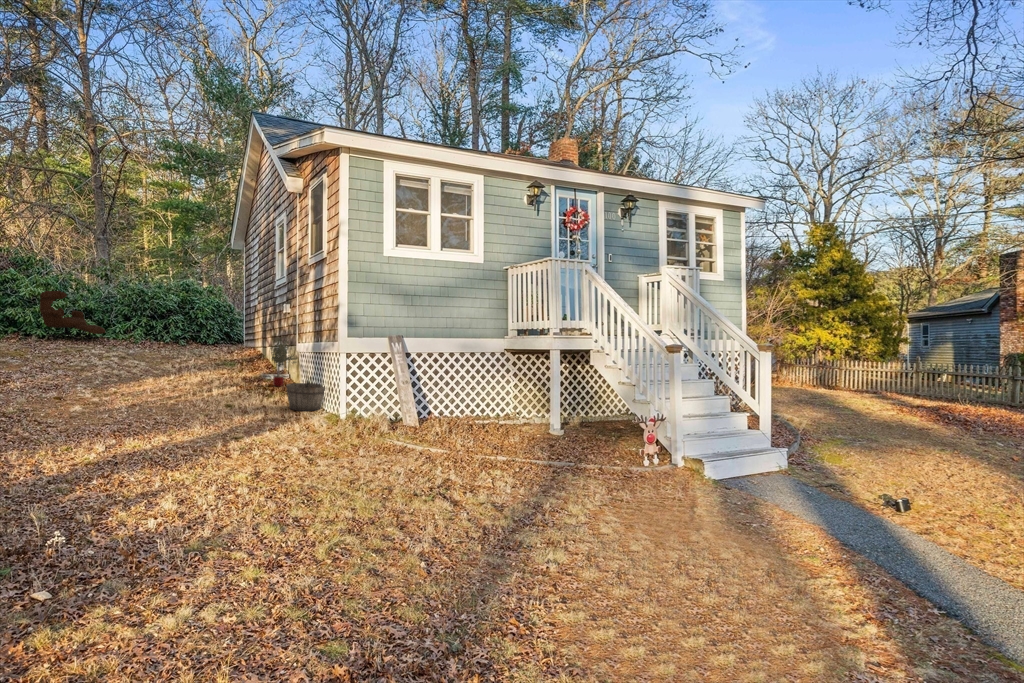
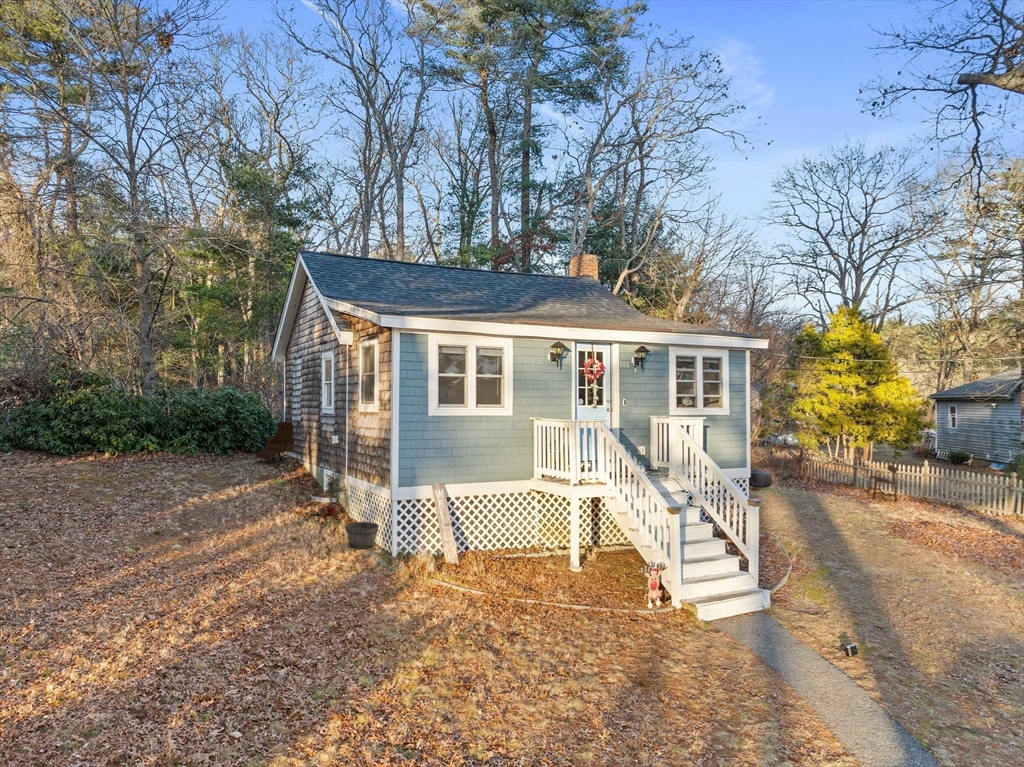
lounge chair: present [40,289,105,340] -> present [256,421,295,462]
bench: none [853,357,887,394] -> present [867,464,897,501]

